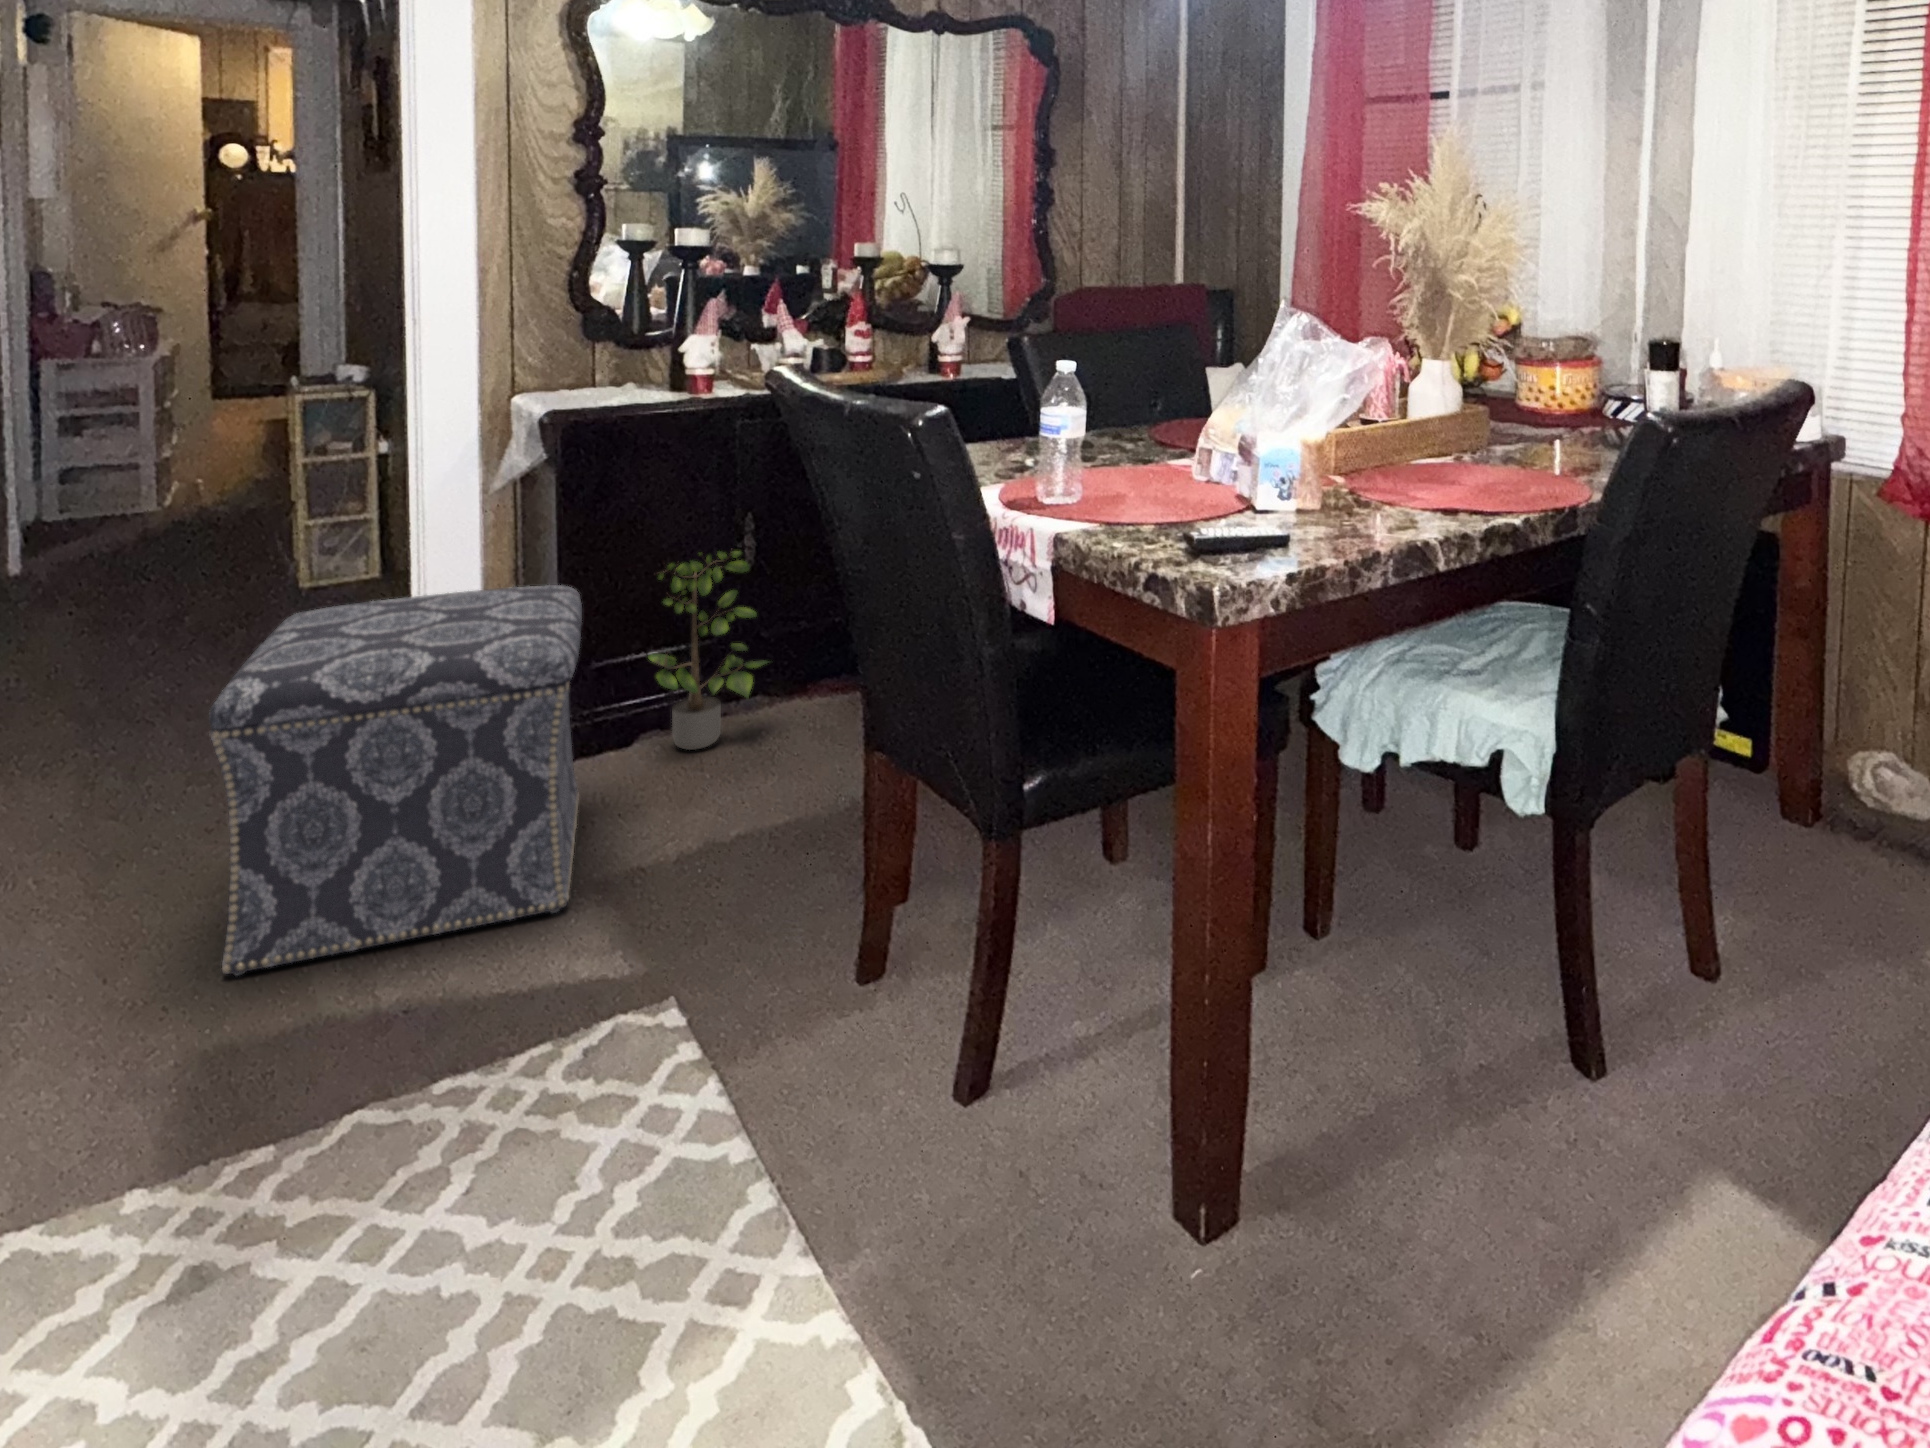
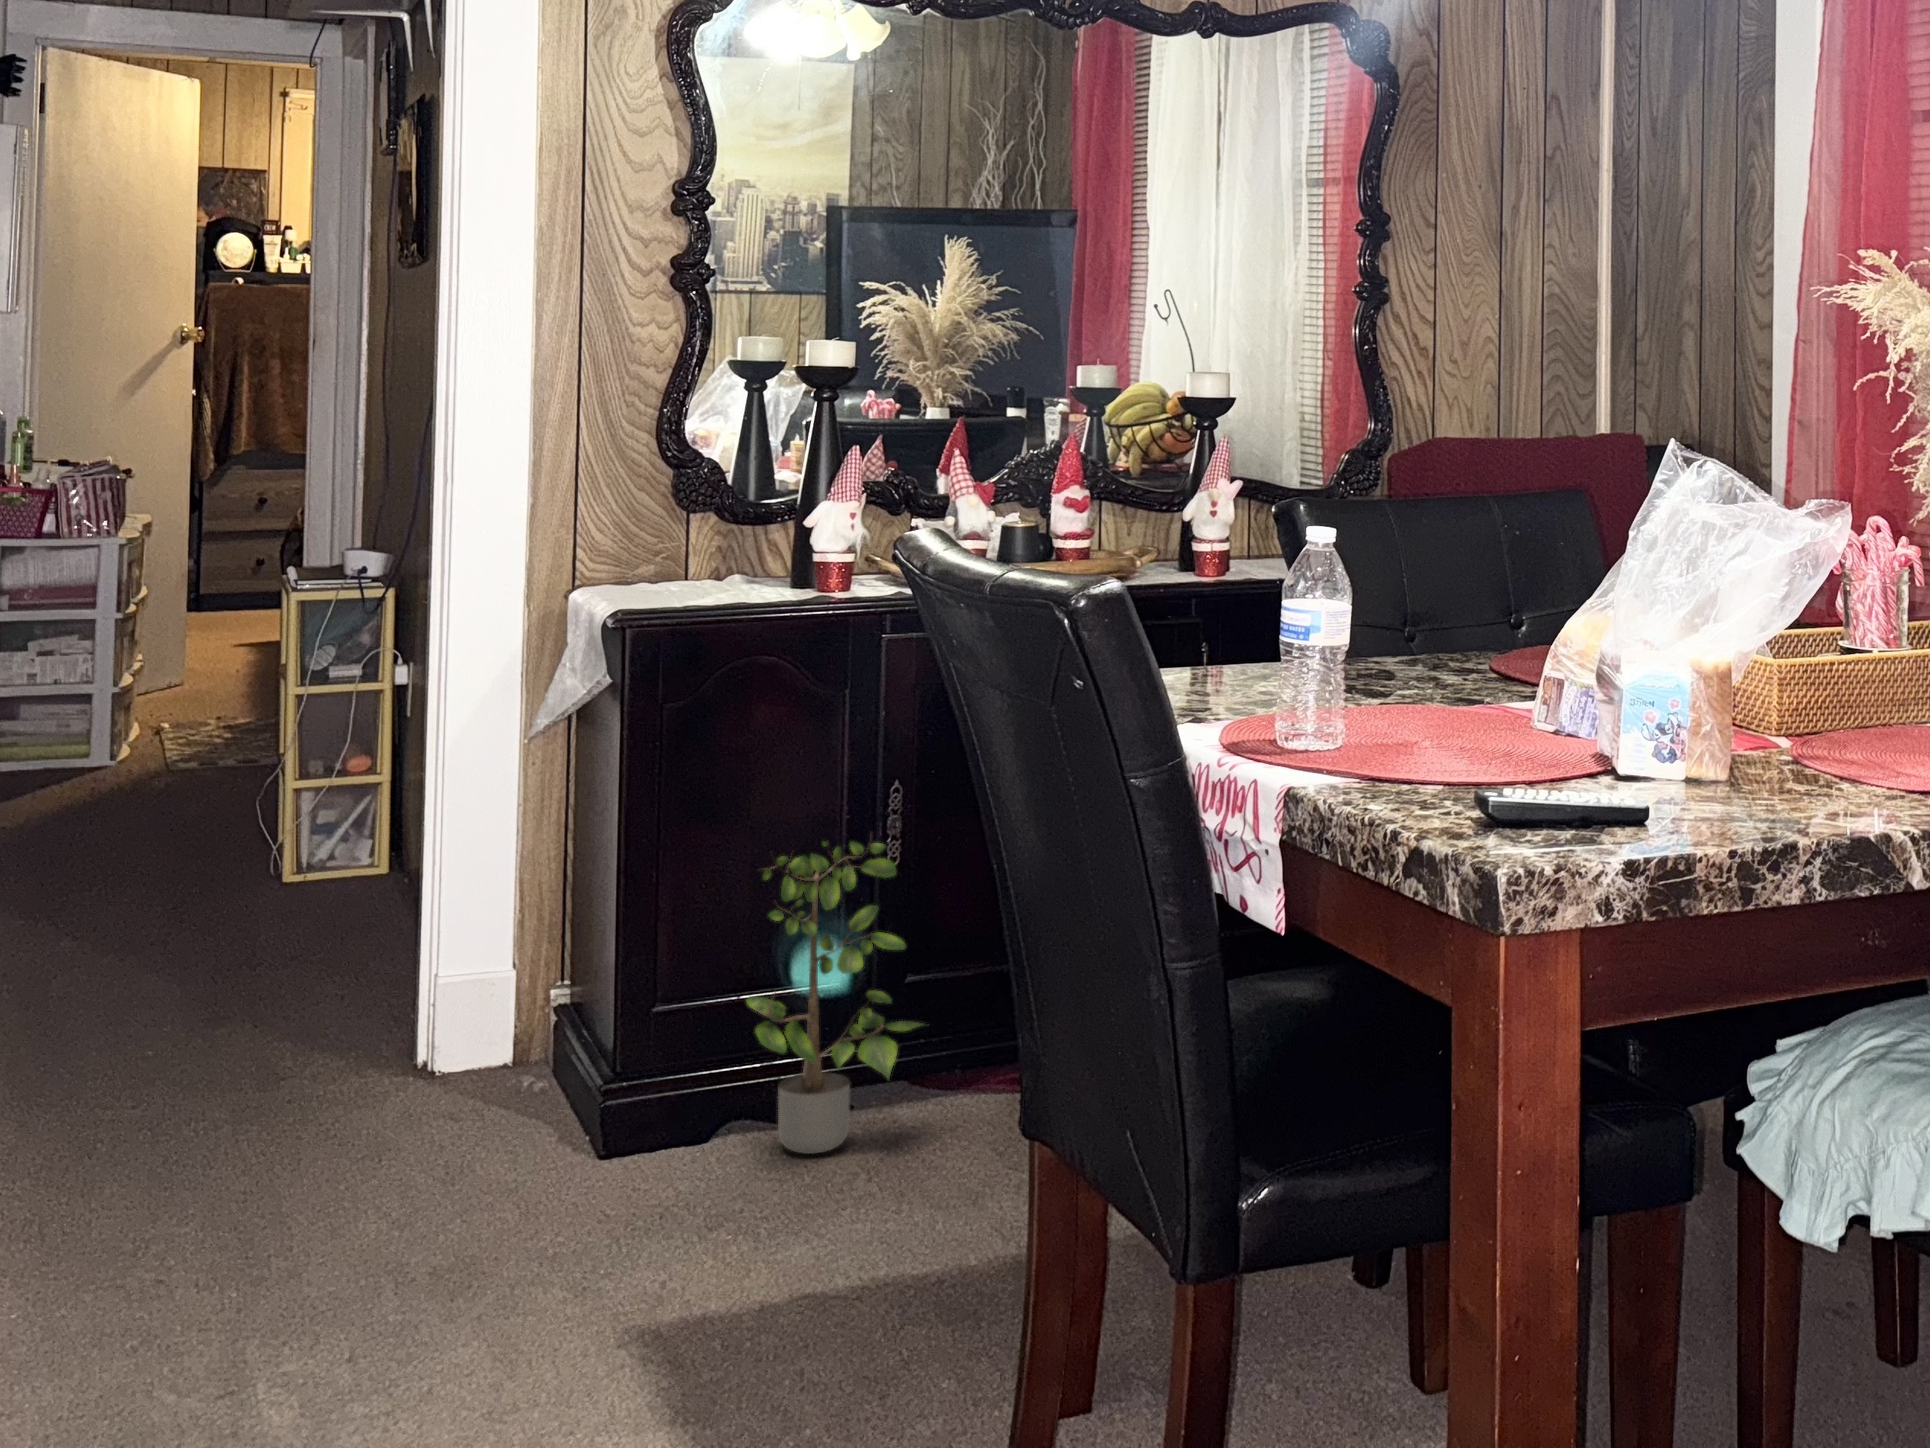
ottoman: present [209,585,582,976] -> none [168,873,651,1390]

